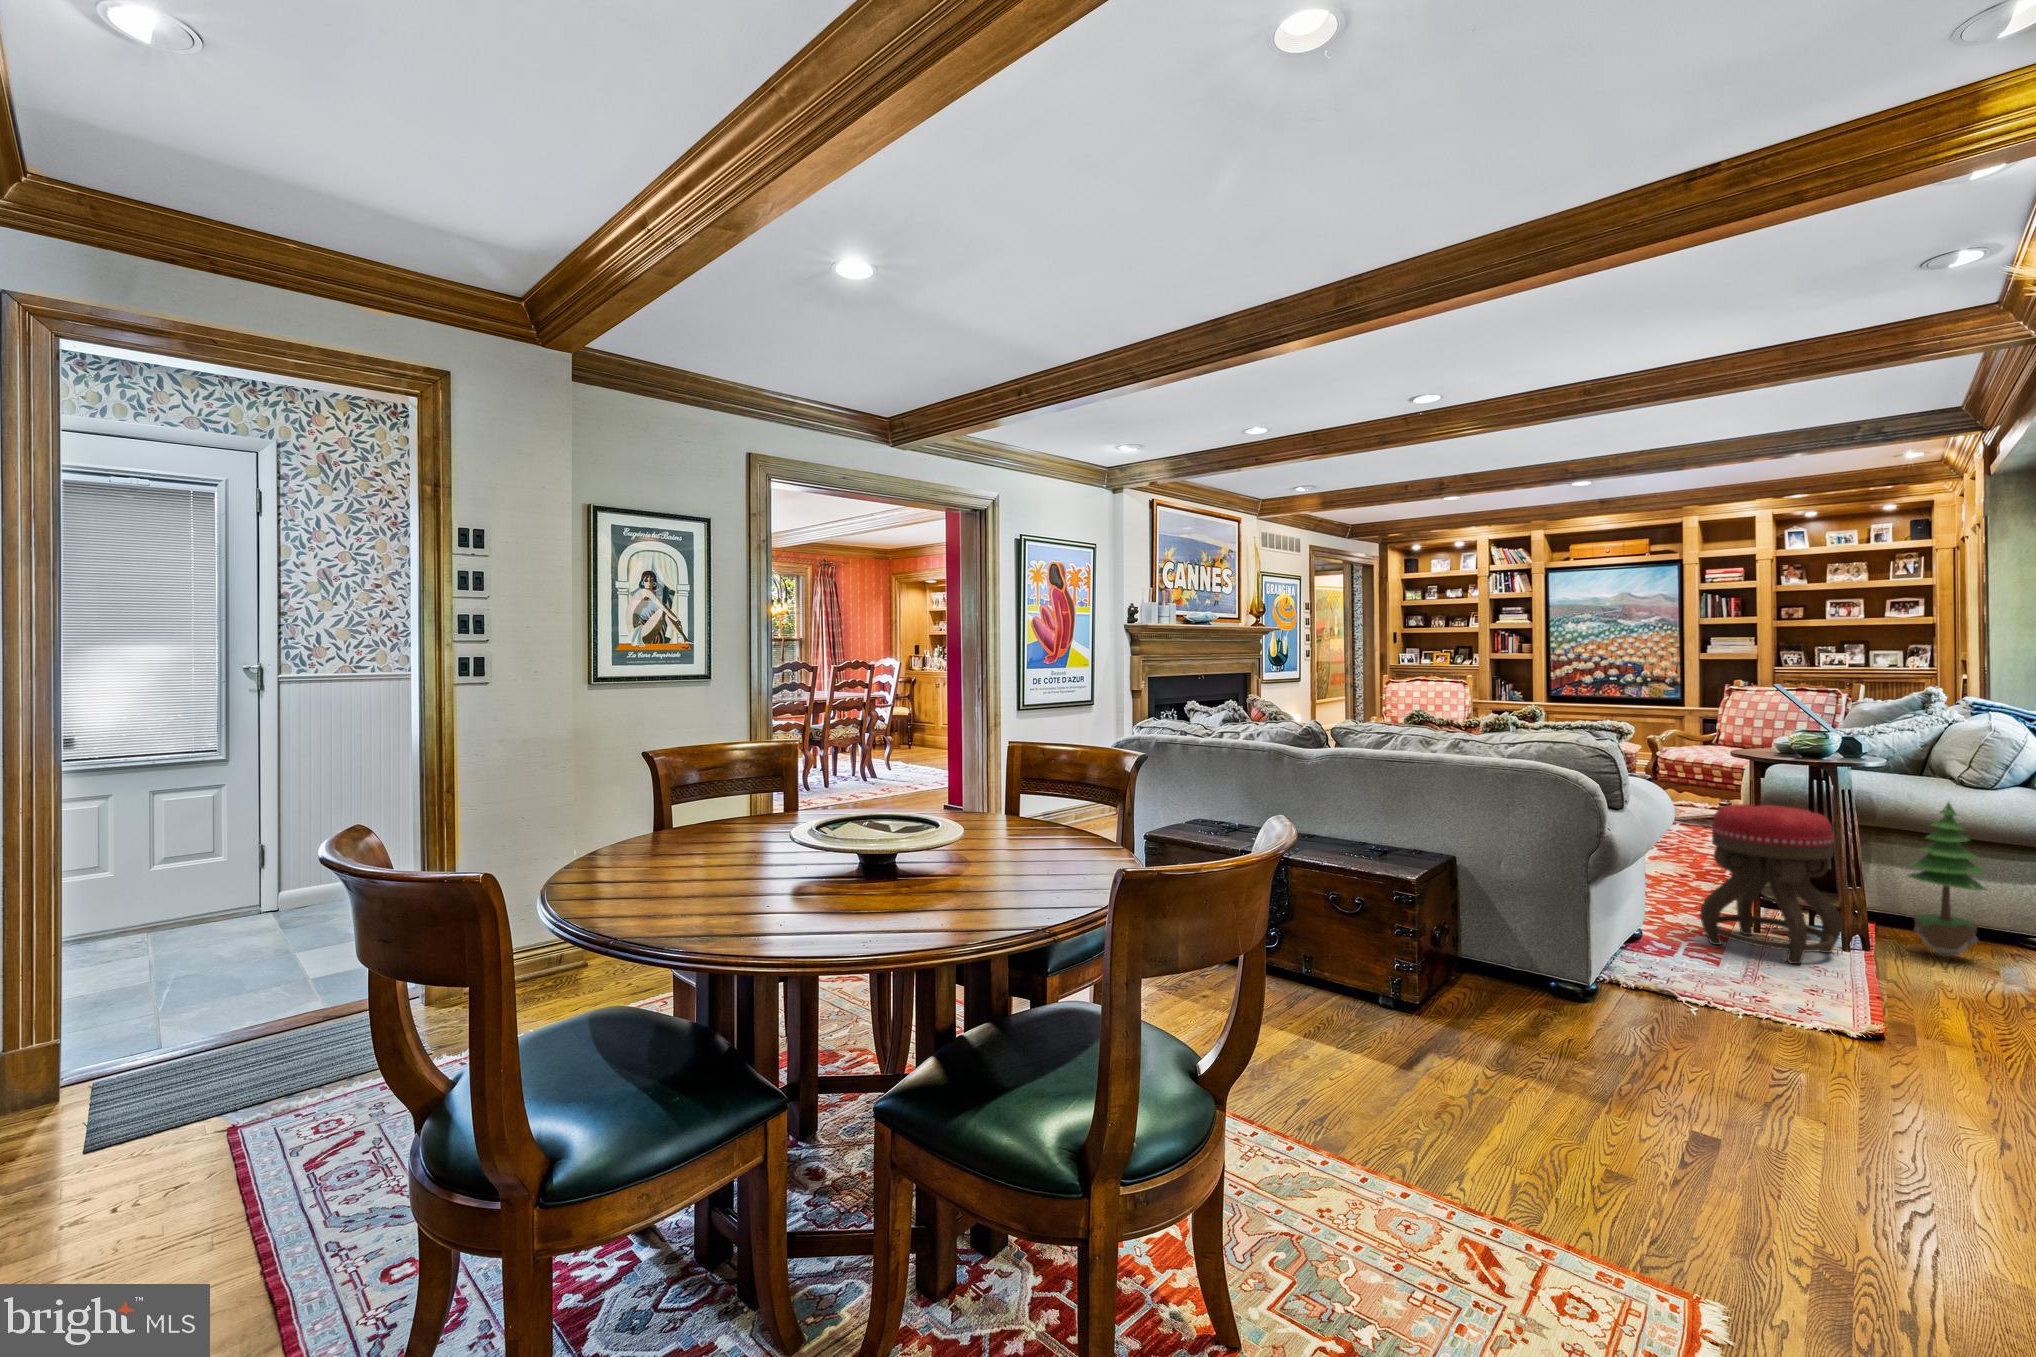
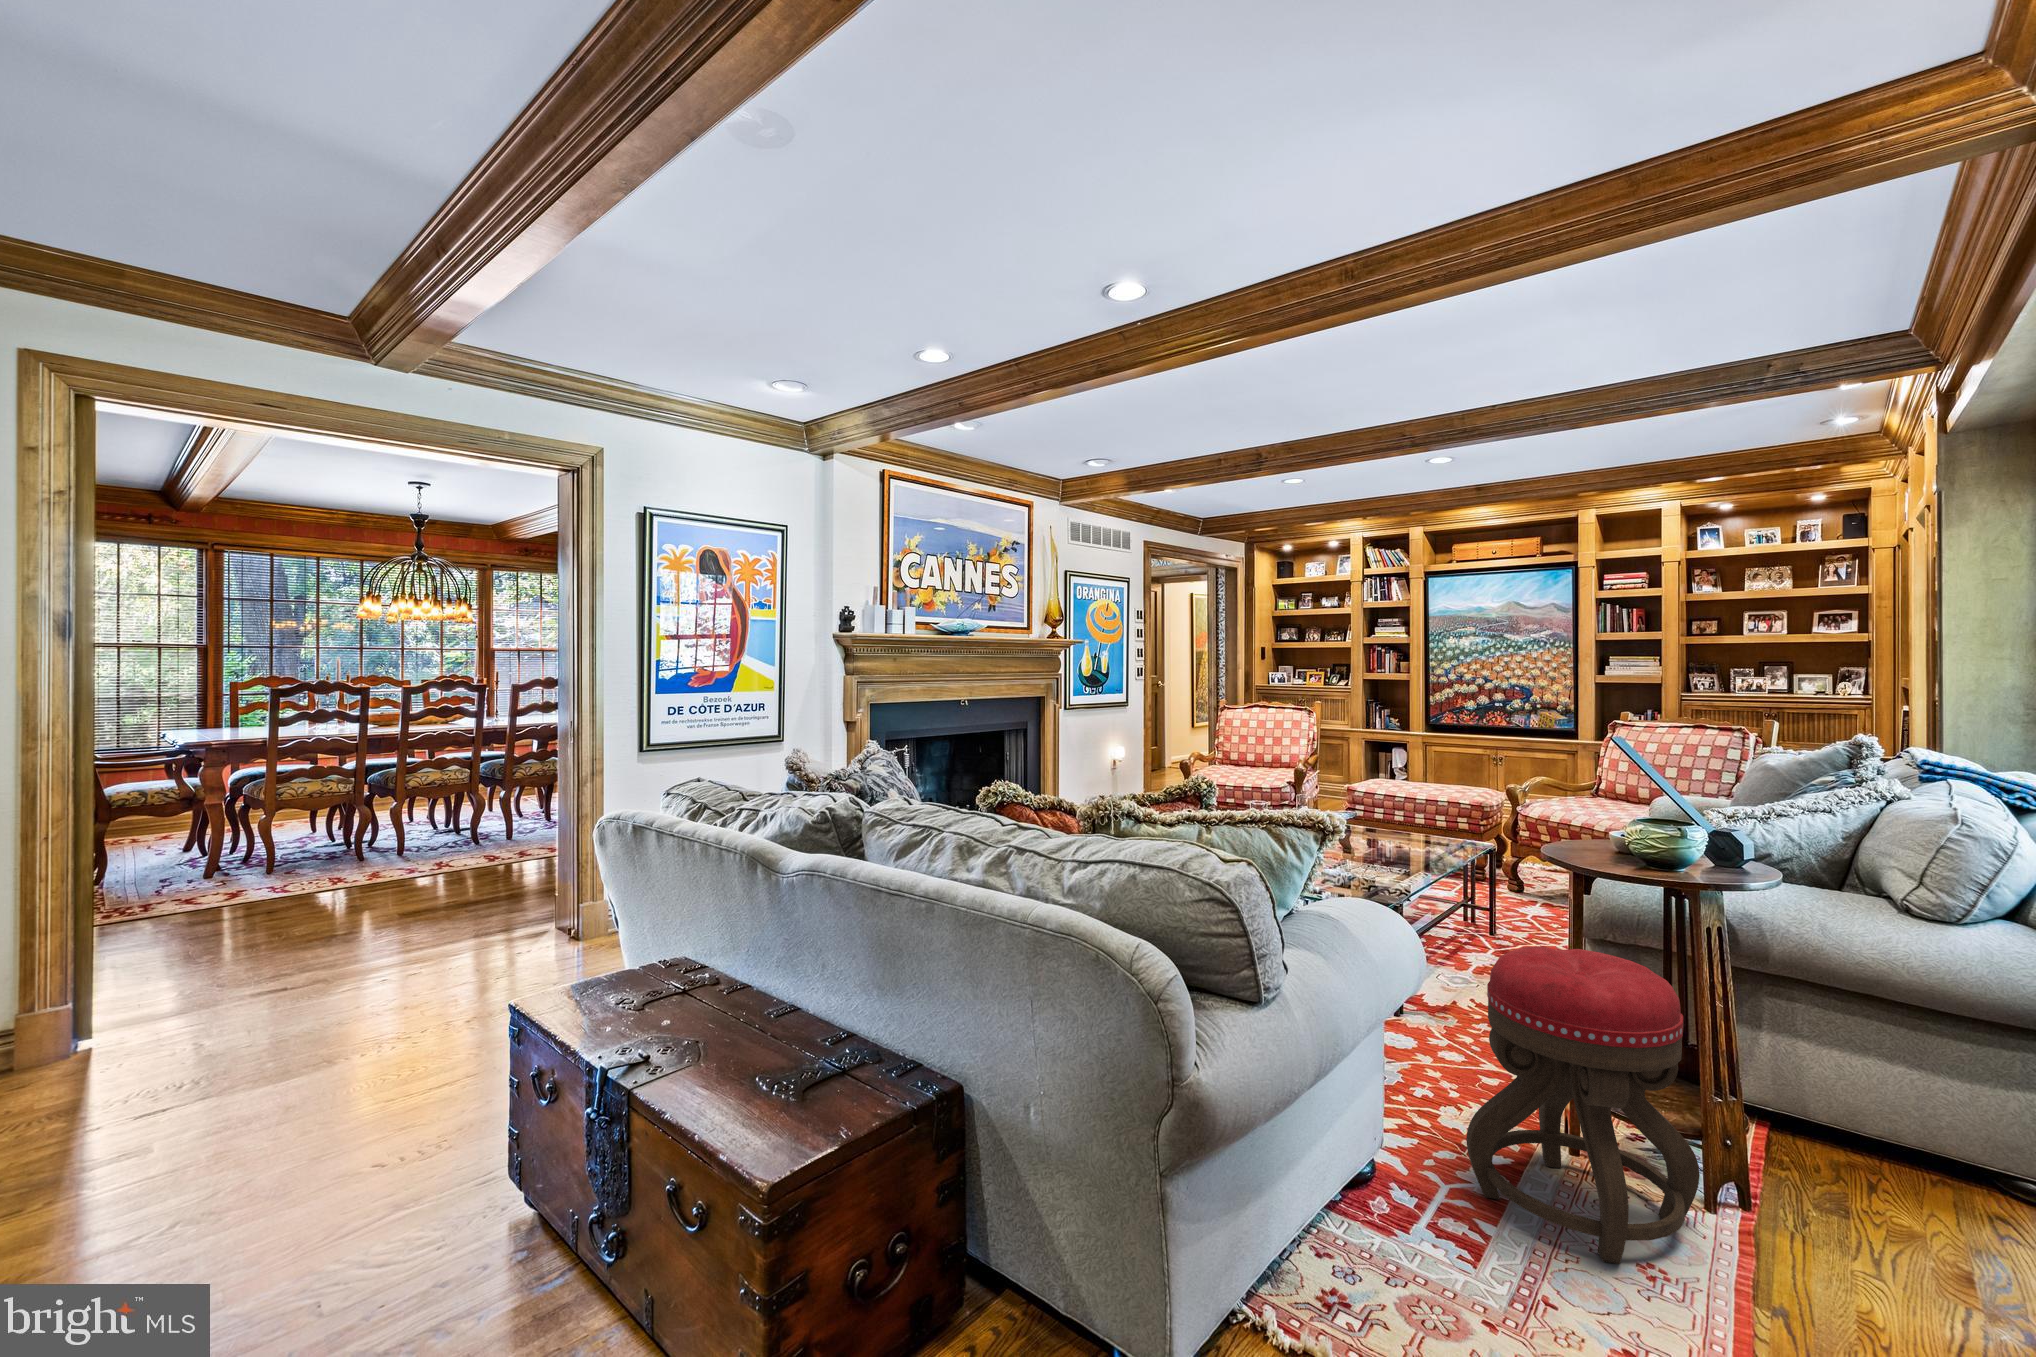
potted tree: present [1908,802,1985,957] -> none [1811,961,1954,1247]

